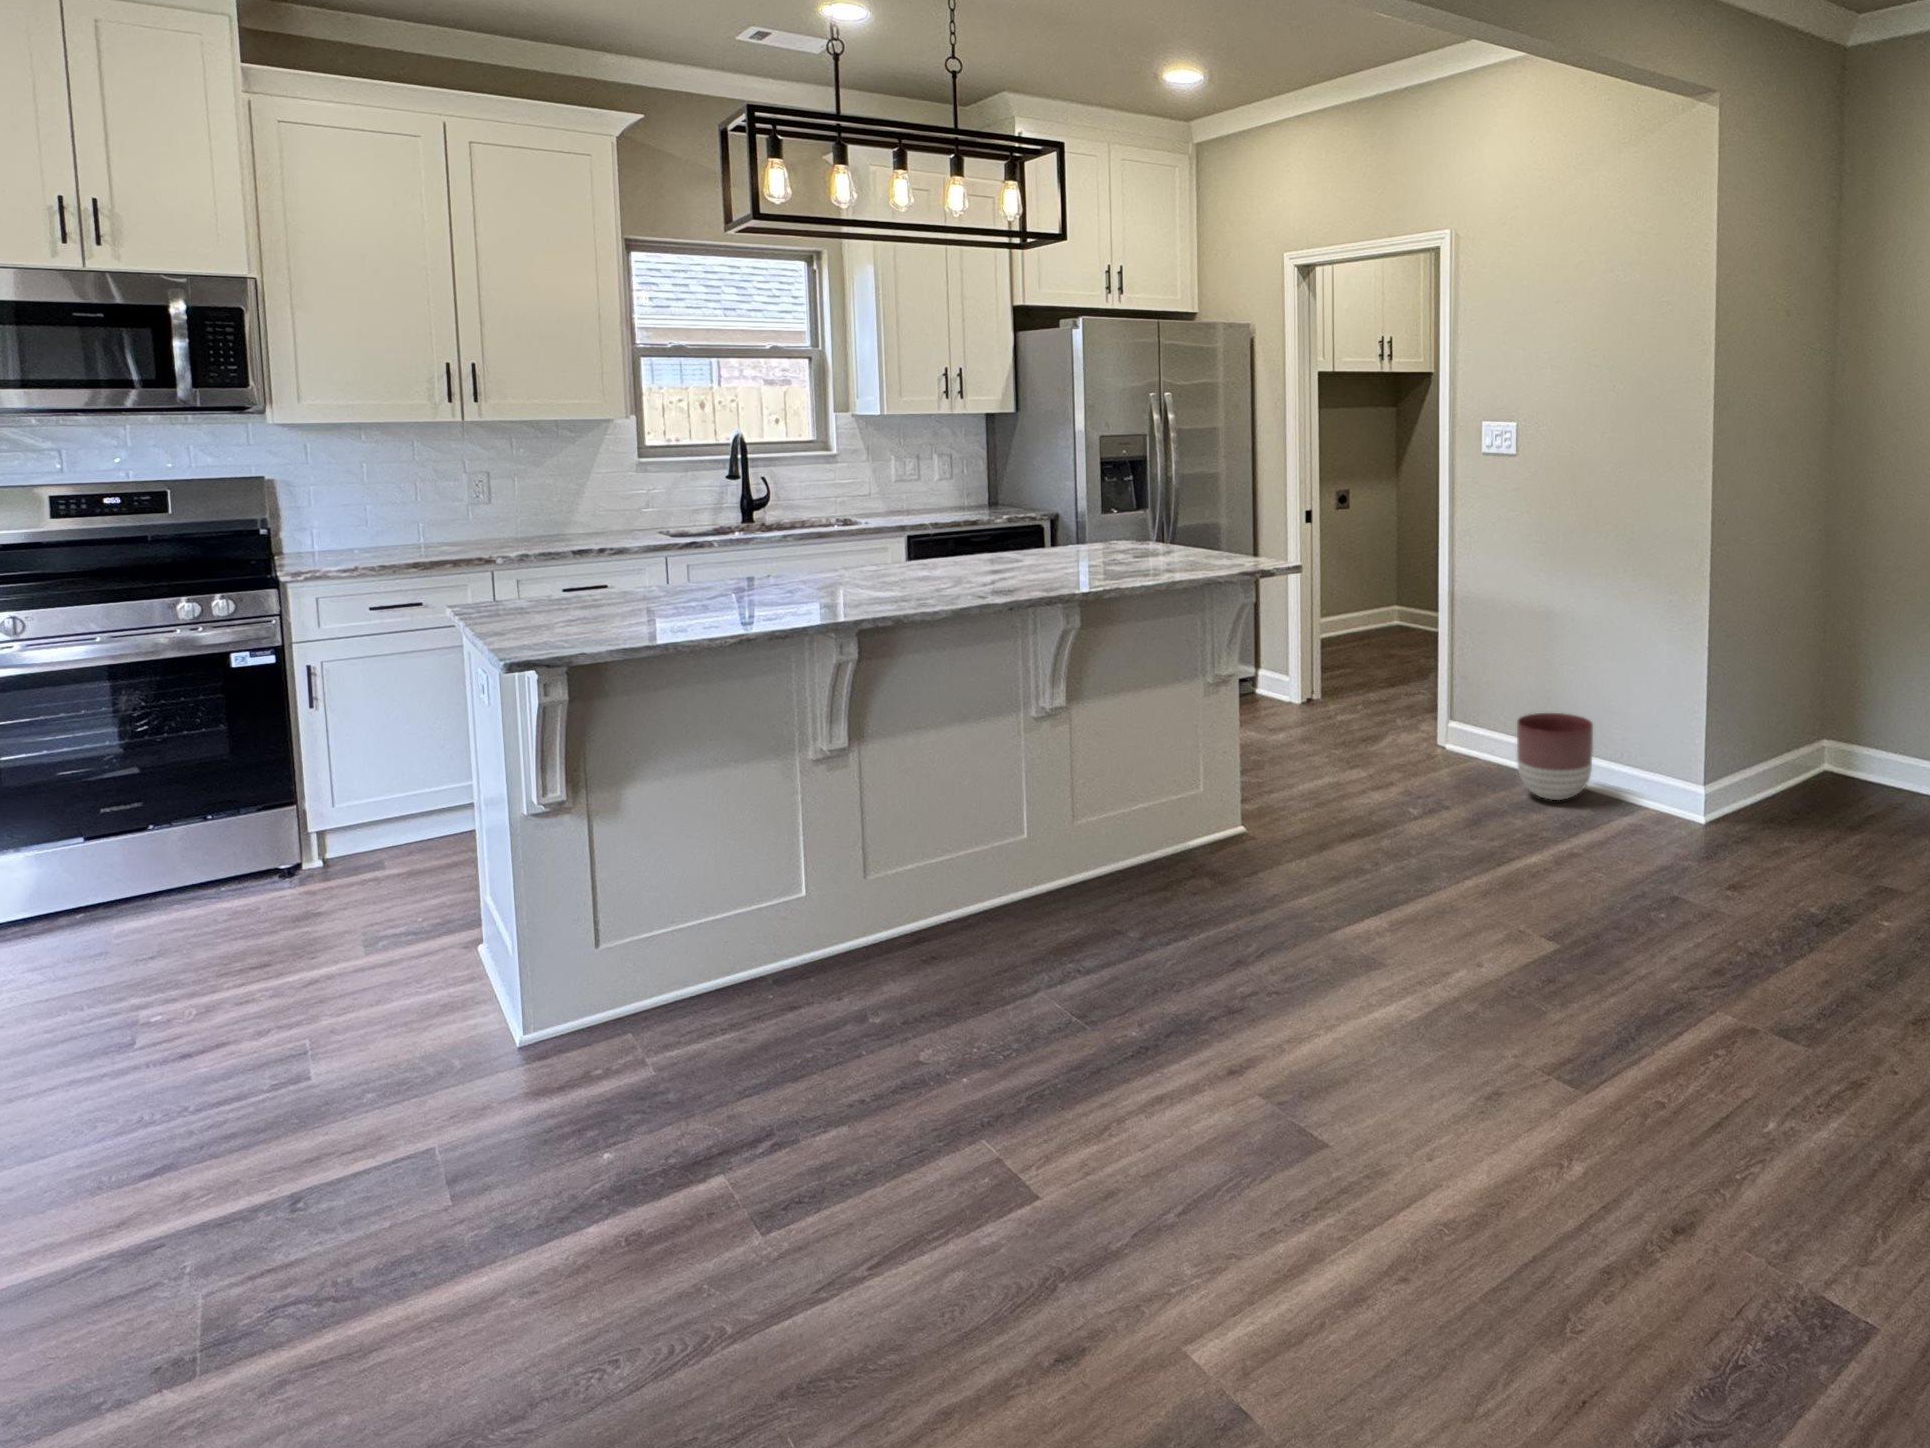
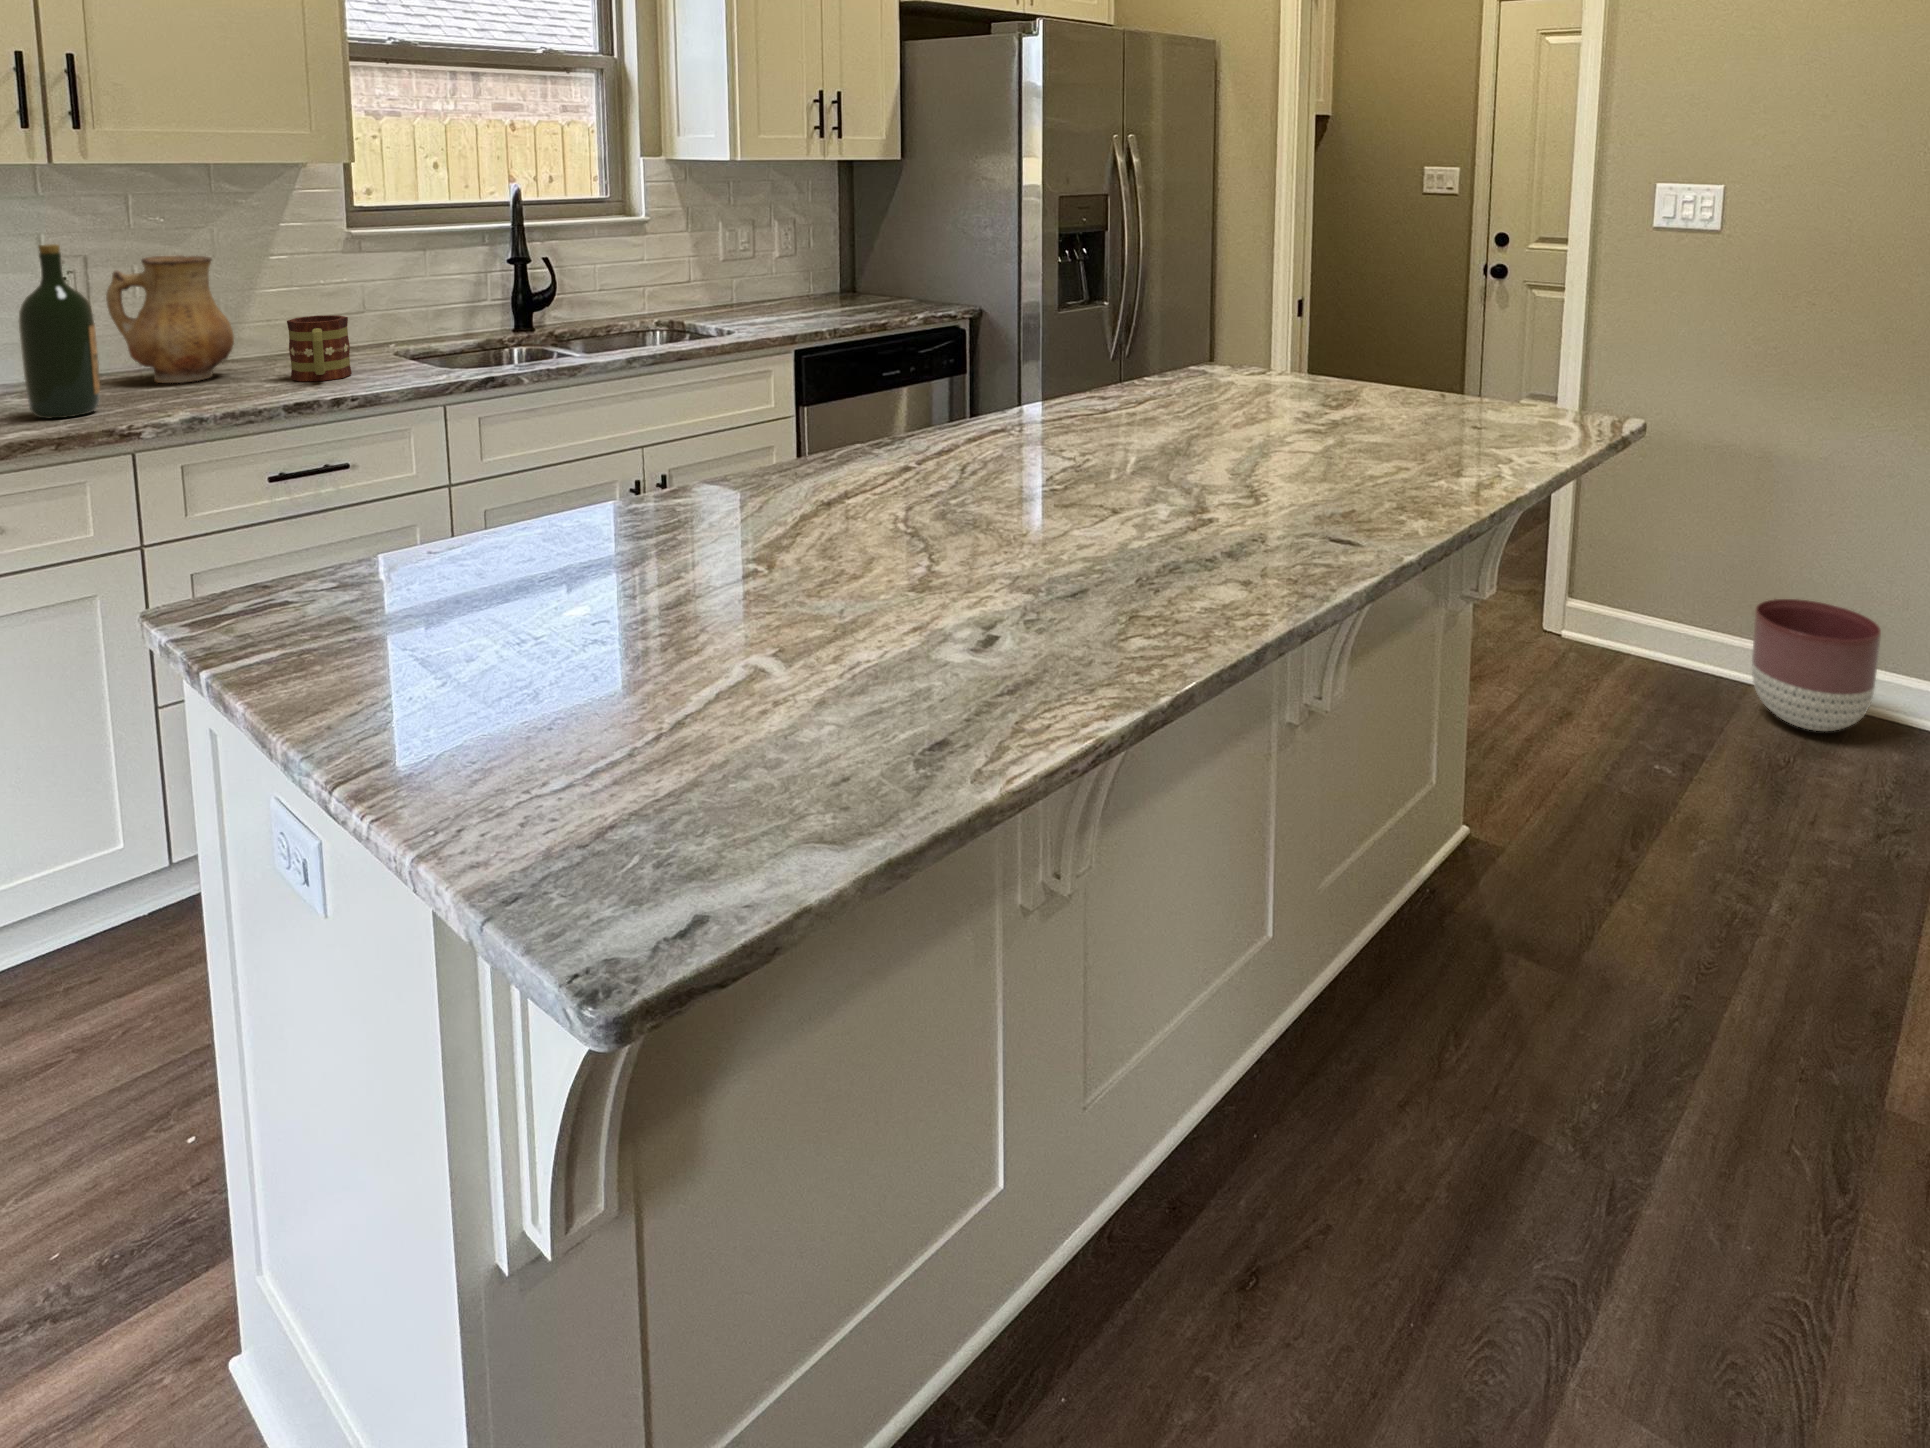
wine bottle: none [441,463,480,554] -> present [19,244,100,418]
ceramic pitcher: none [492,472,560,543] -> present [106,255,234,383]
mug: none [584,507,620,543] -> present [287,315,352,381]

